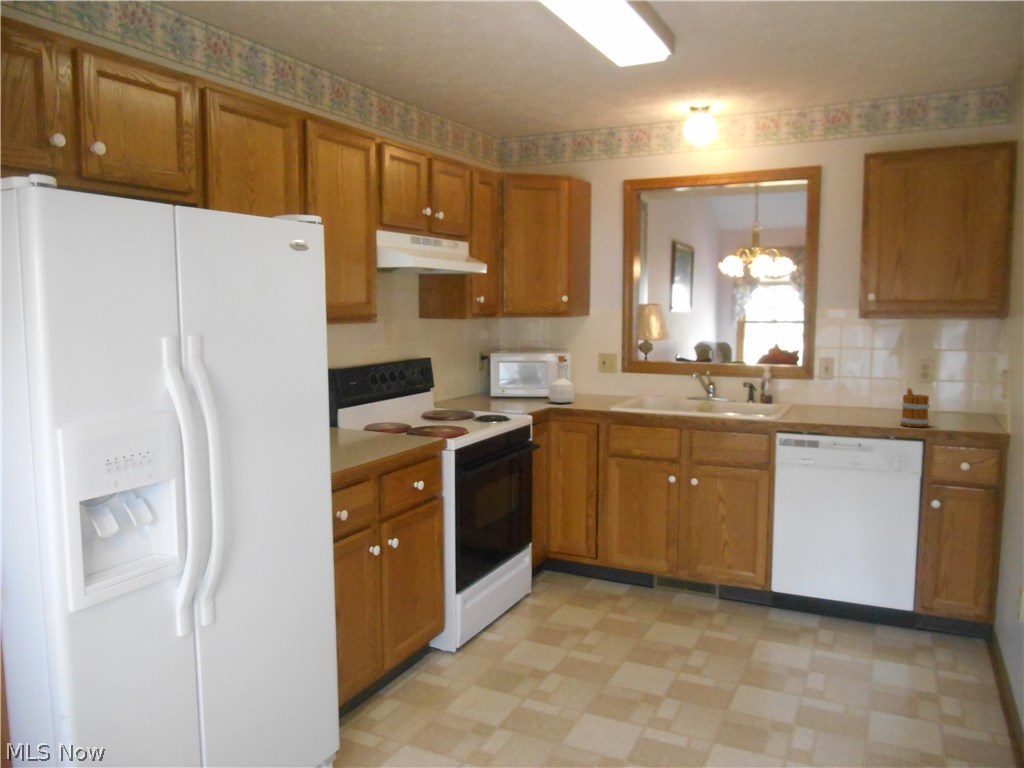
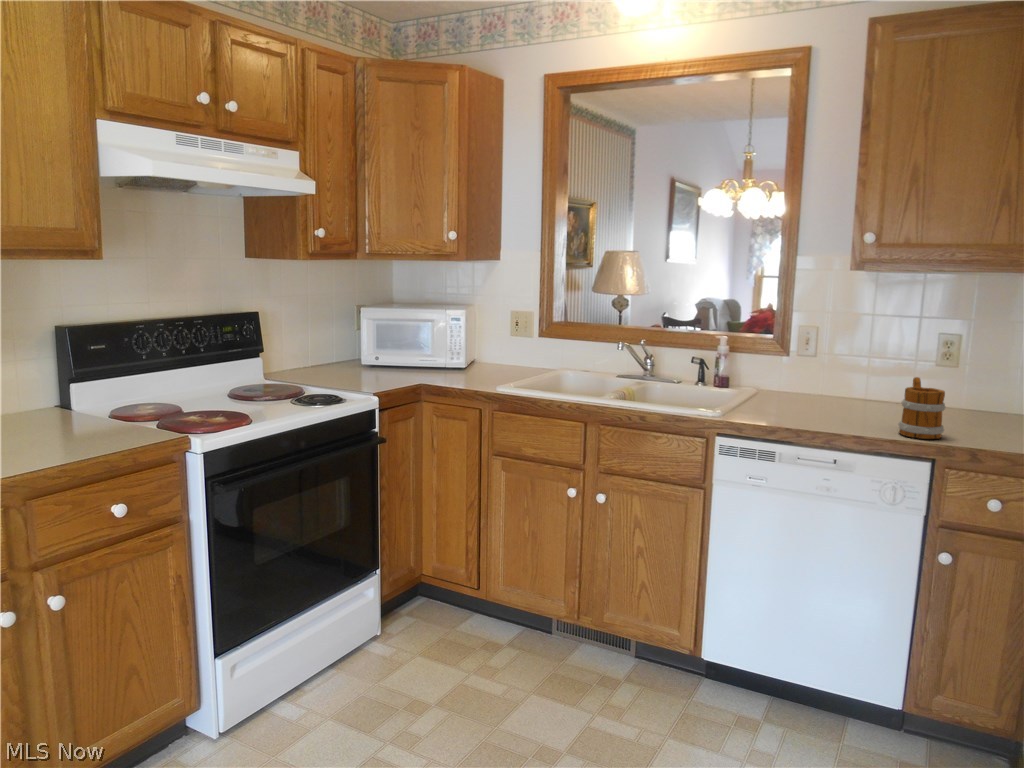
bottle: present [548,356,575,403] -> none [430,314,464,377]

